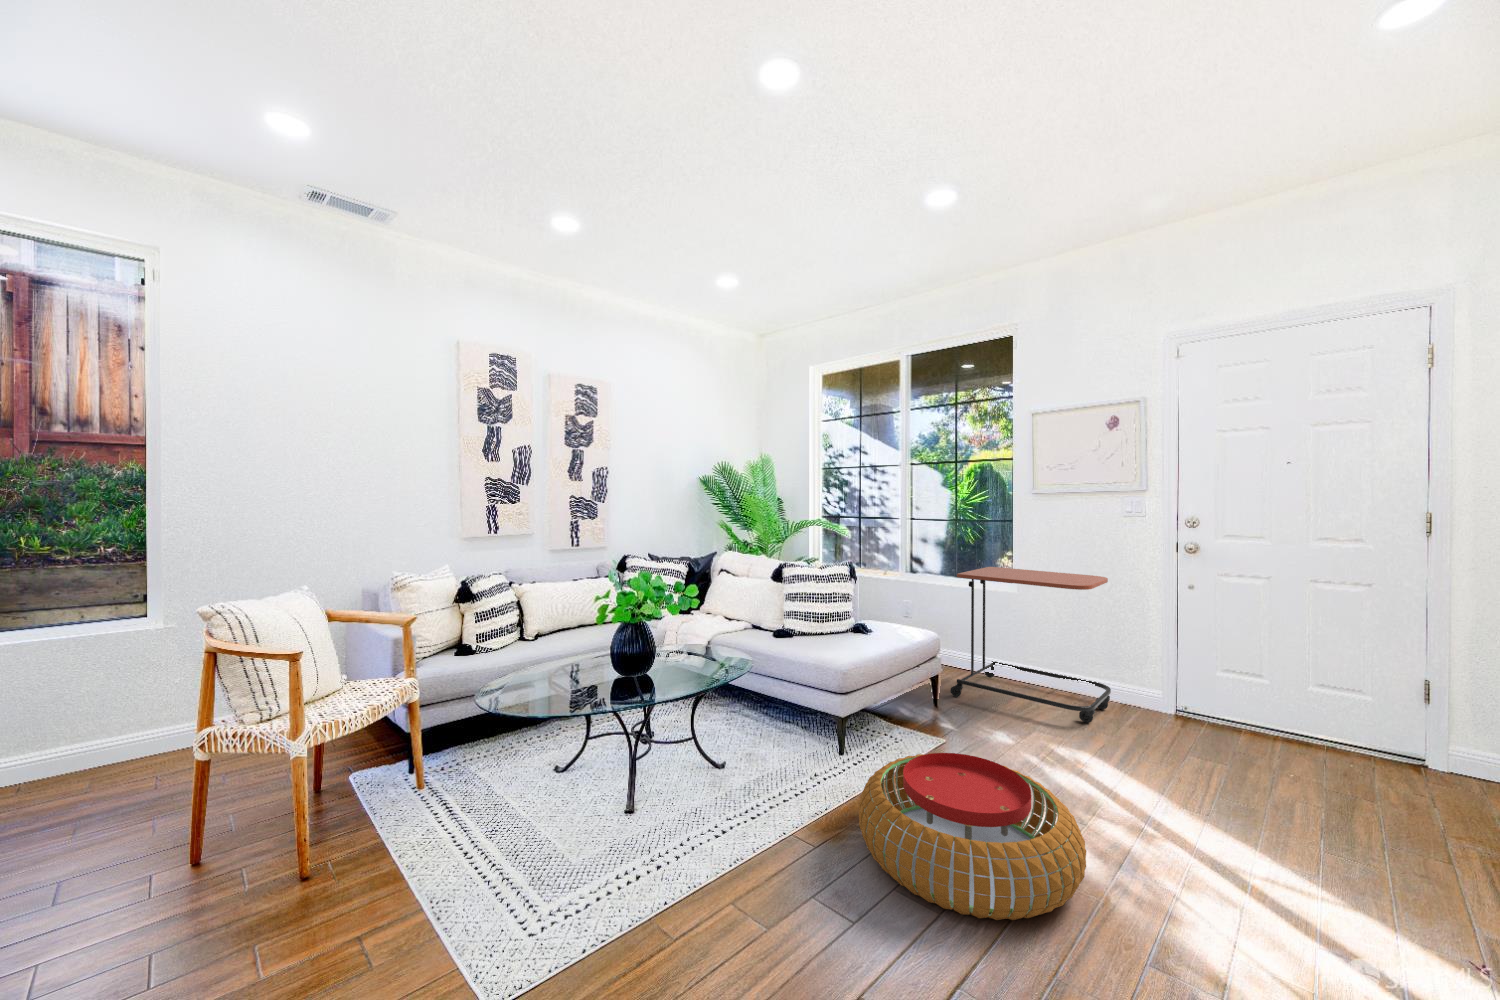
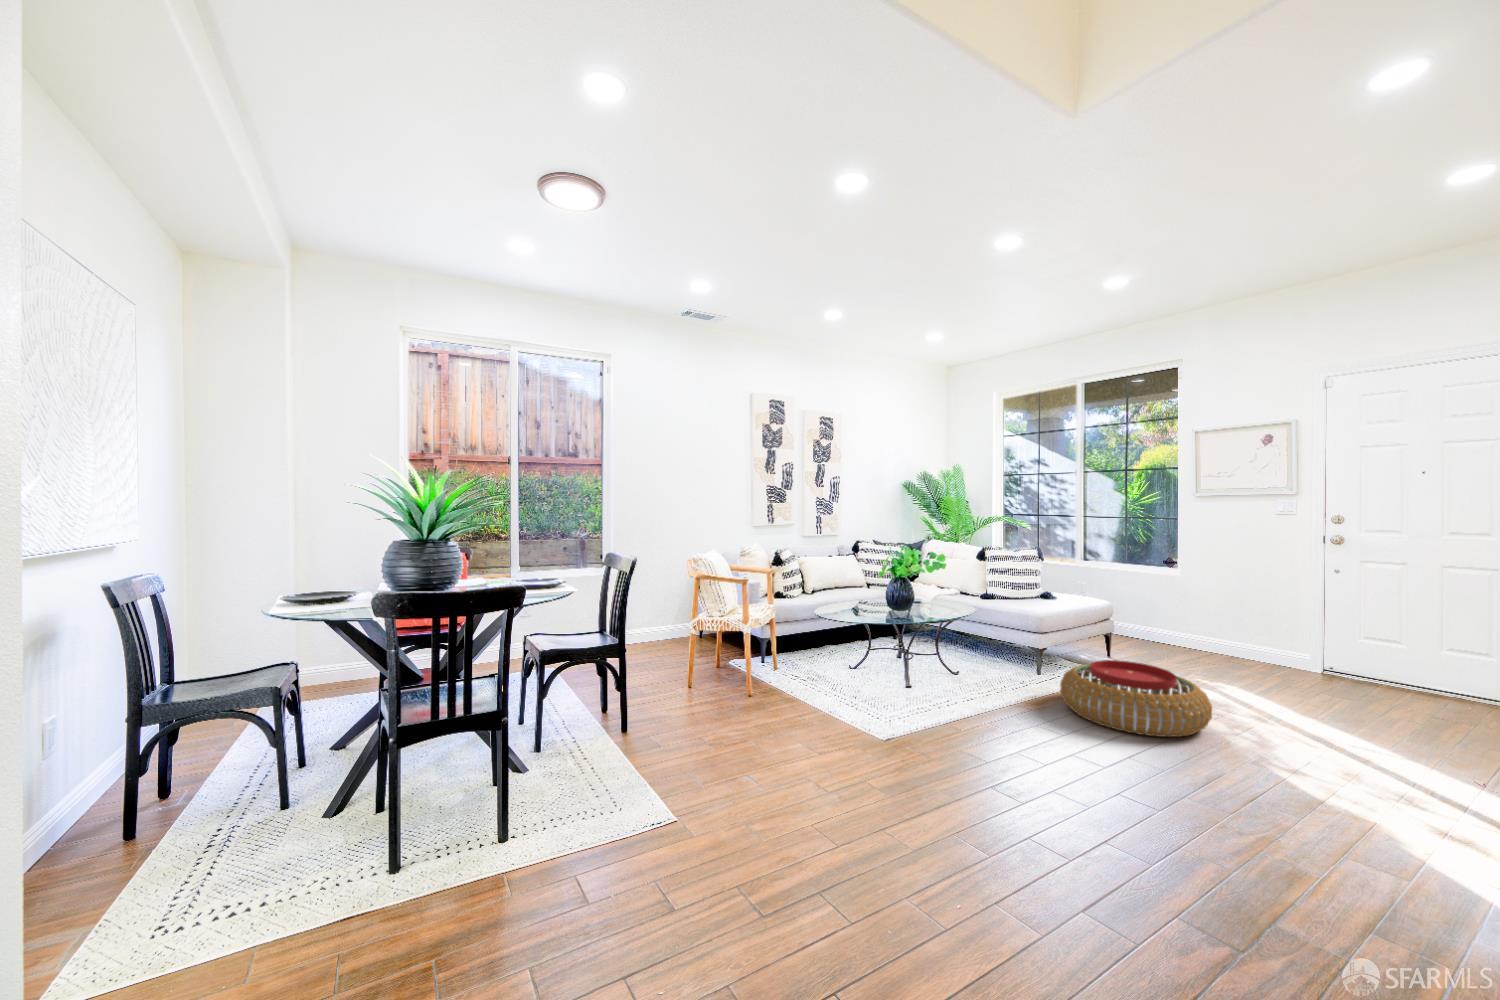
side table: present [950,567,1111,723] -> none [1122,555,1264,671]

